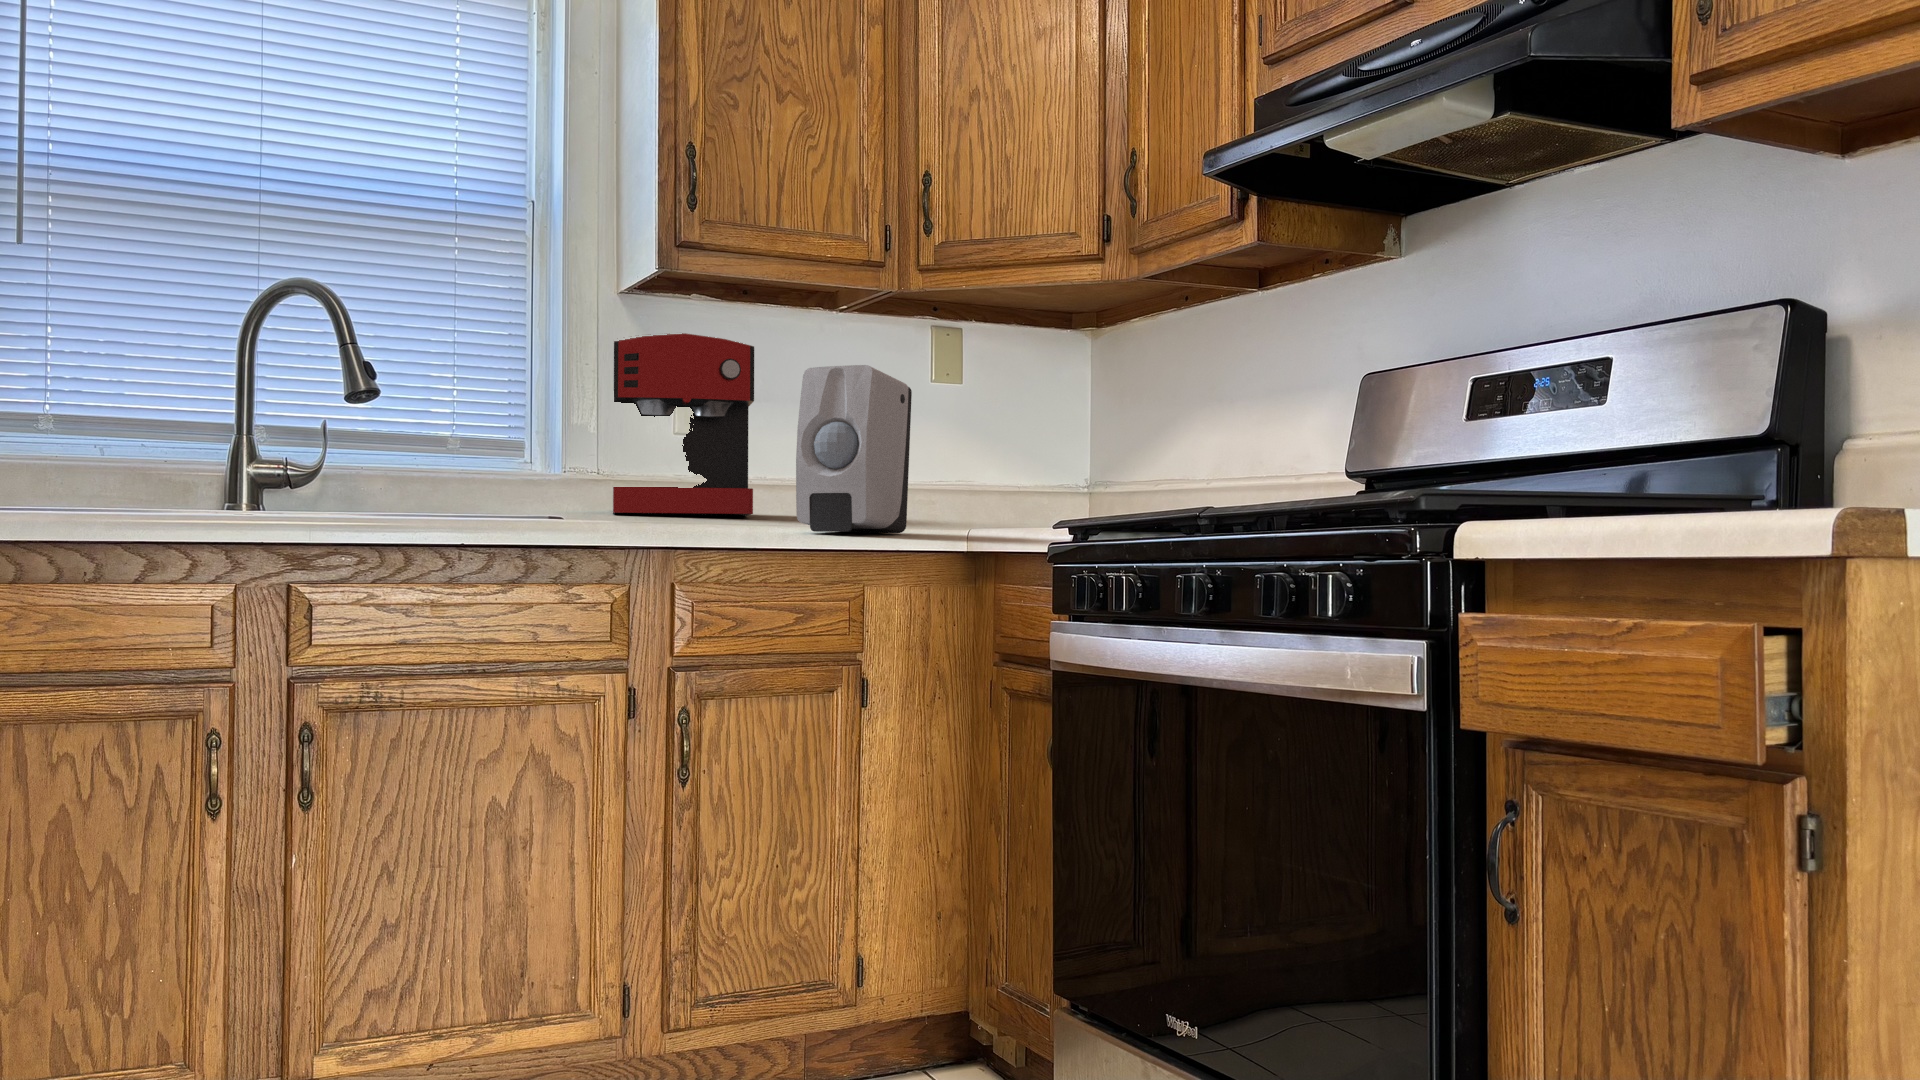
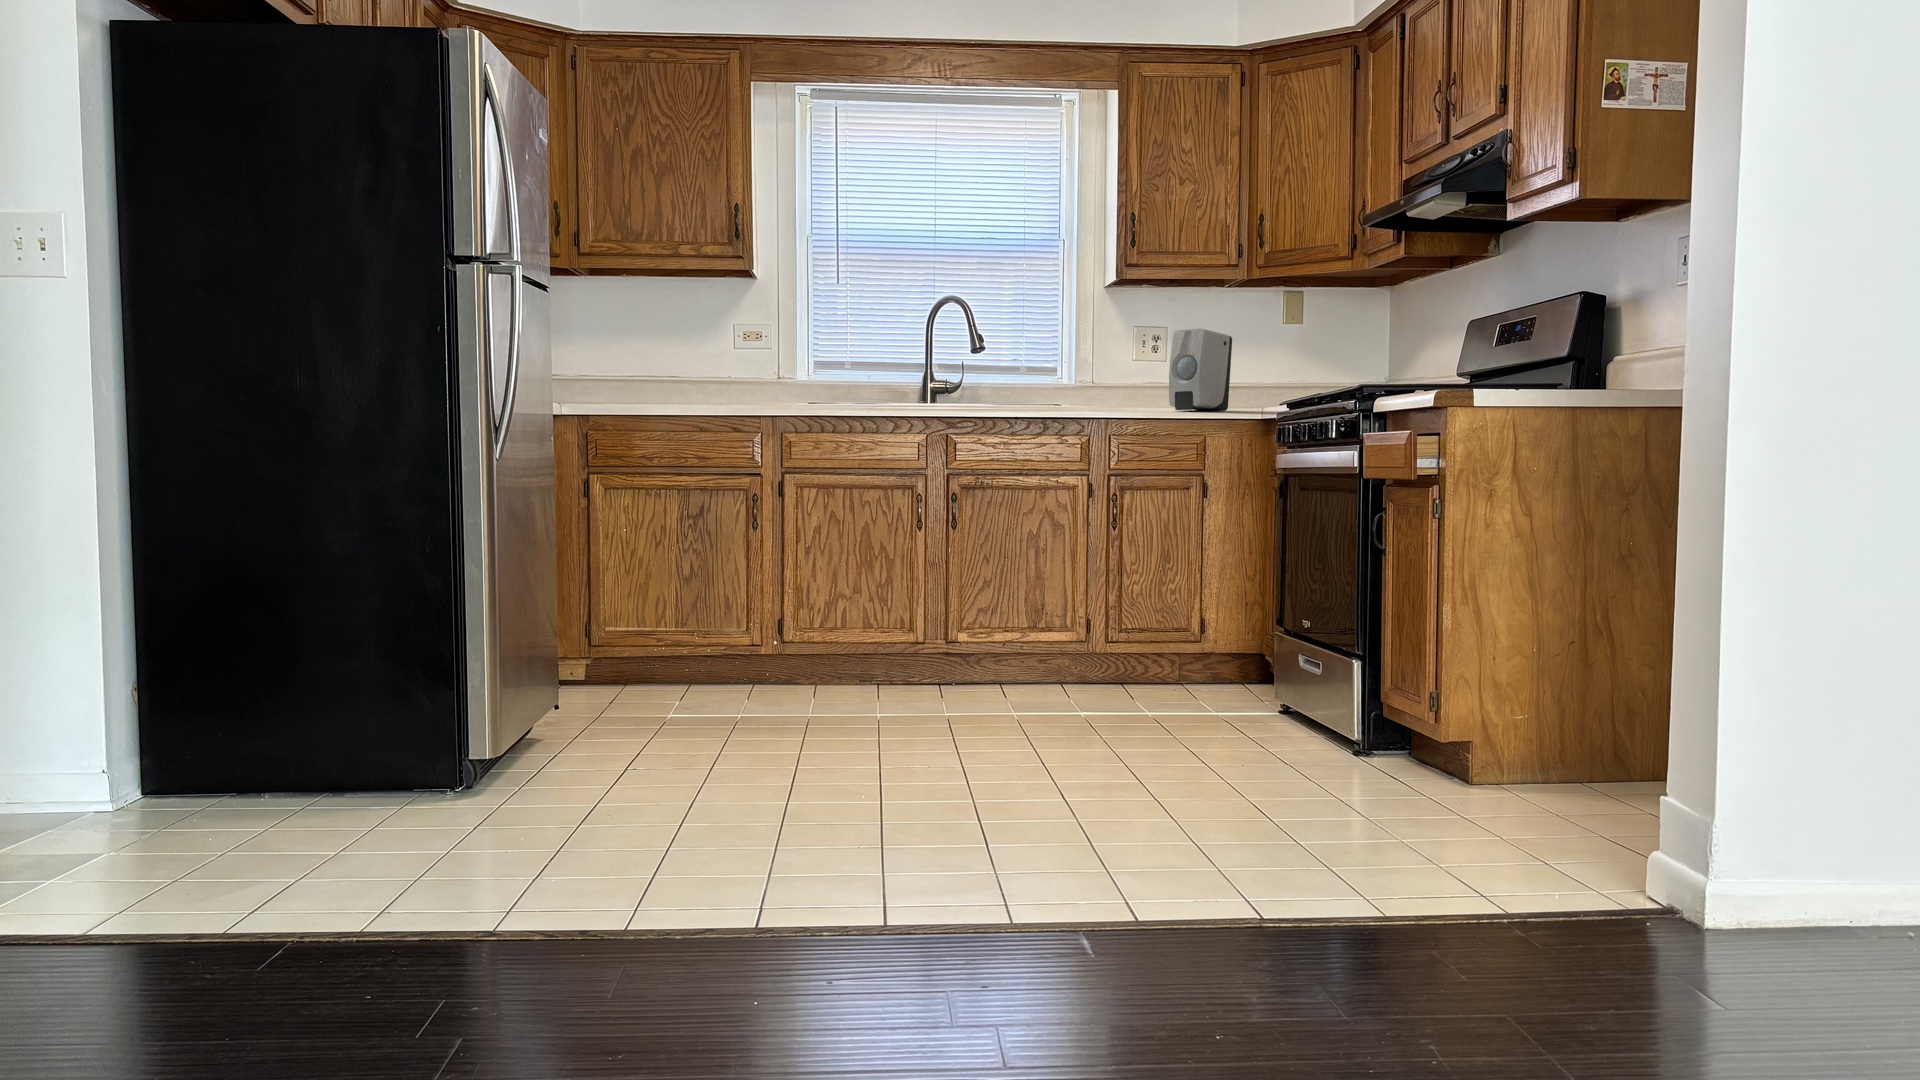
coffee maker: present [613,333,754,516] -> none [1099,306,1175,405]

